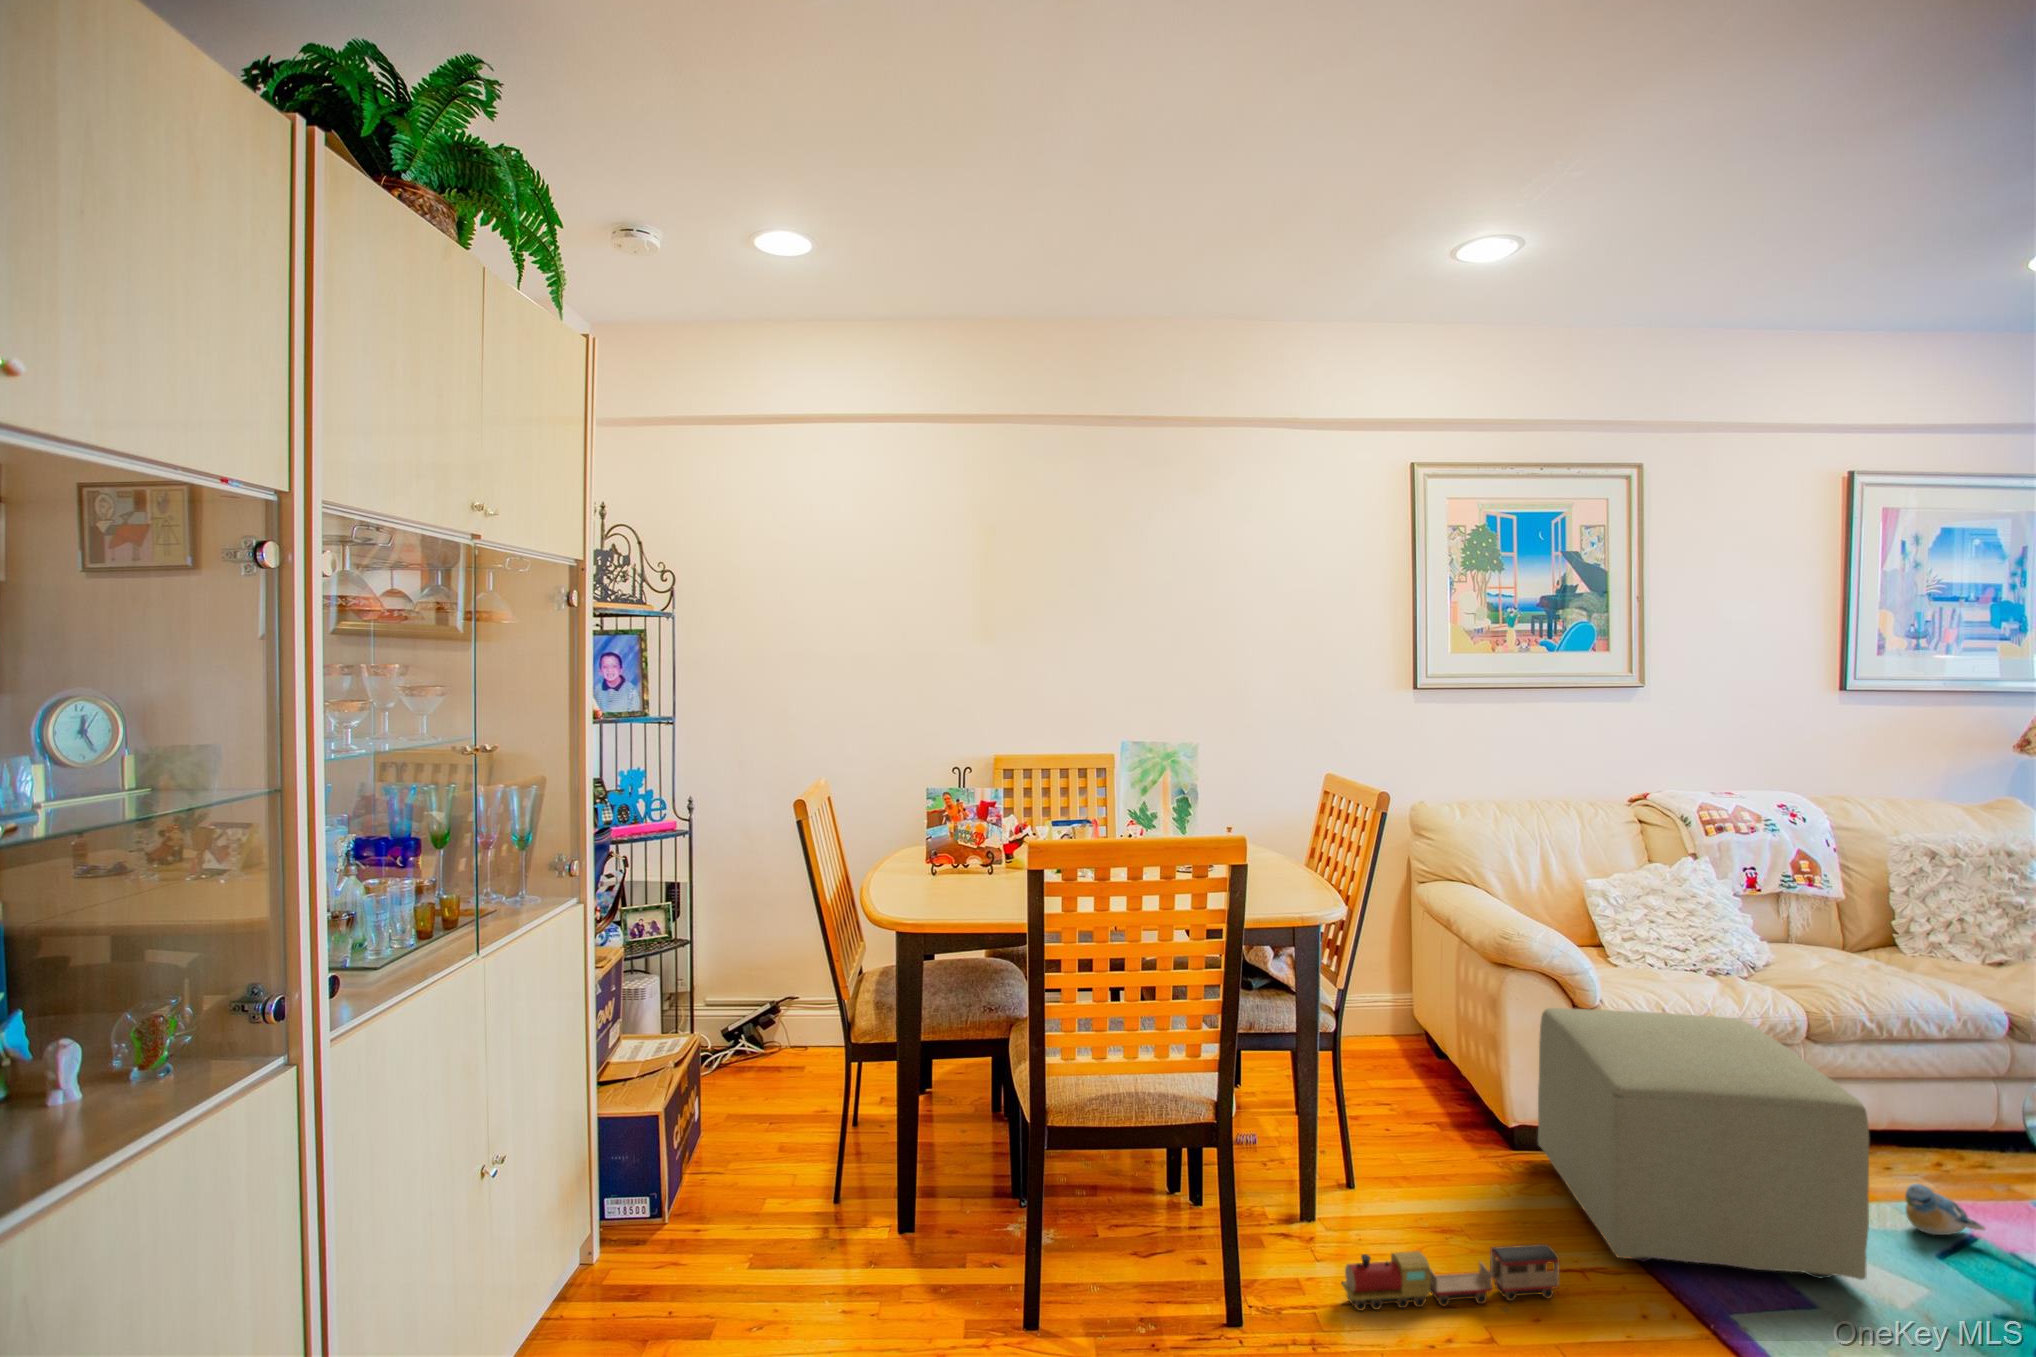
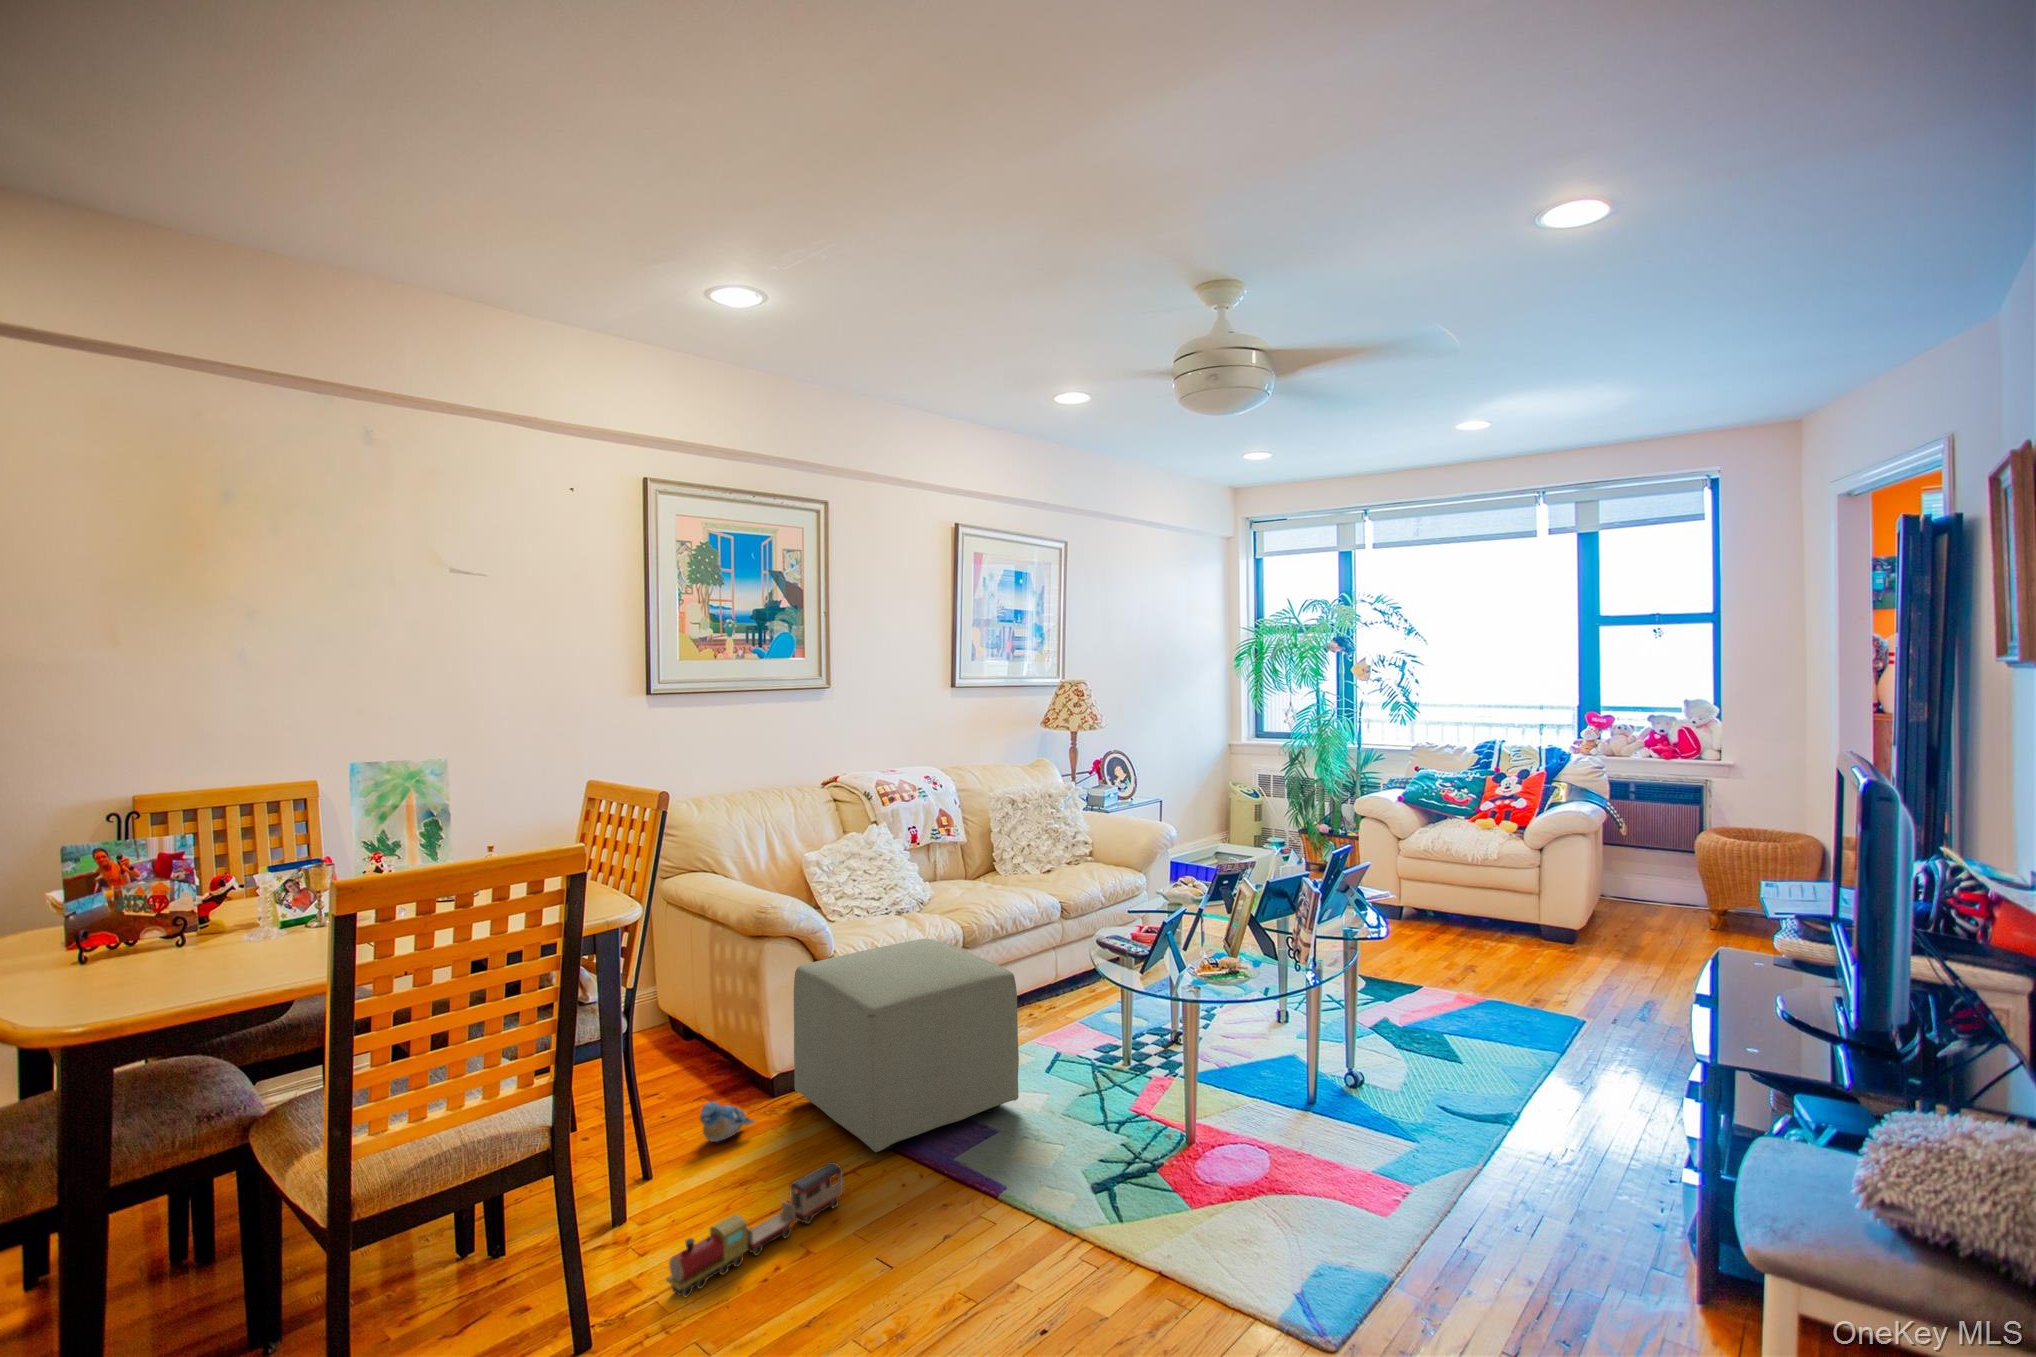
plush toy: present [1905,1184,1985,1235] -> present [700,1102,754,1142]

